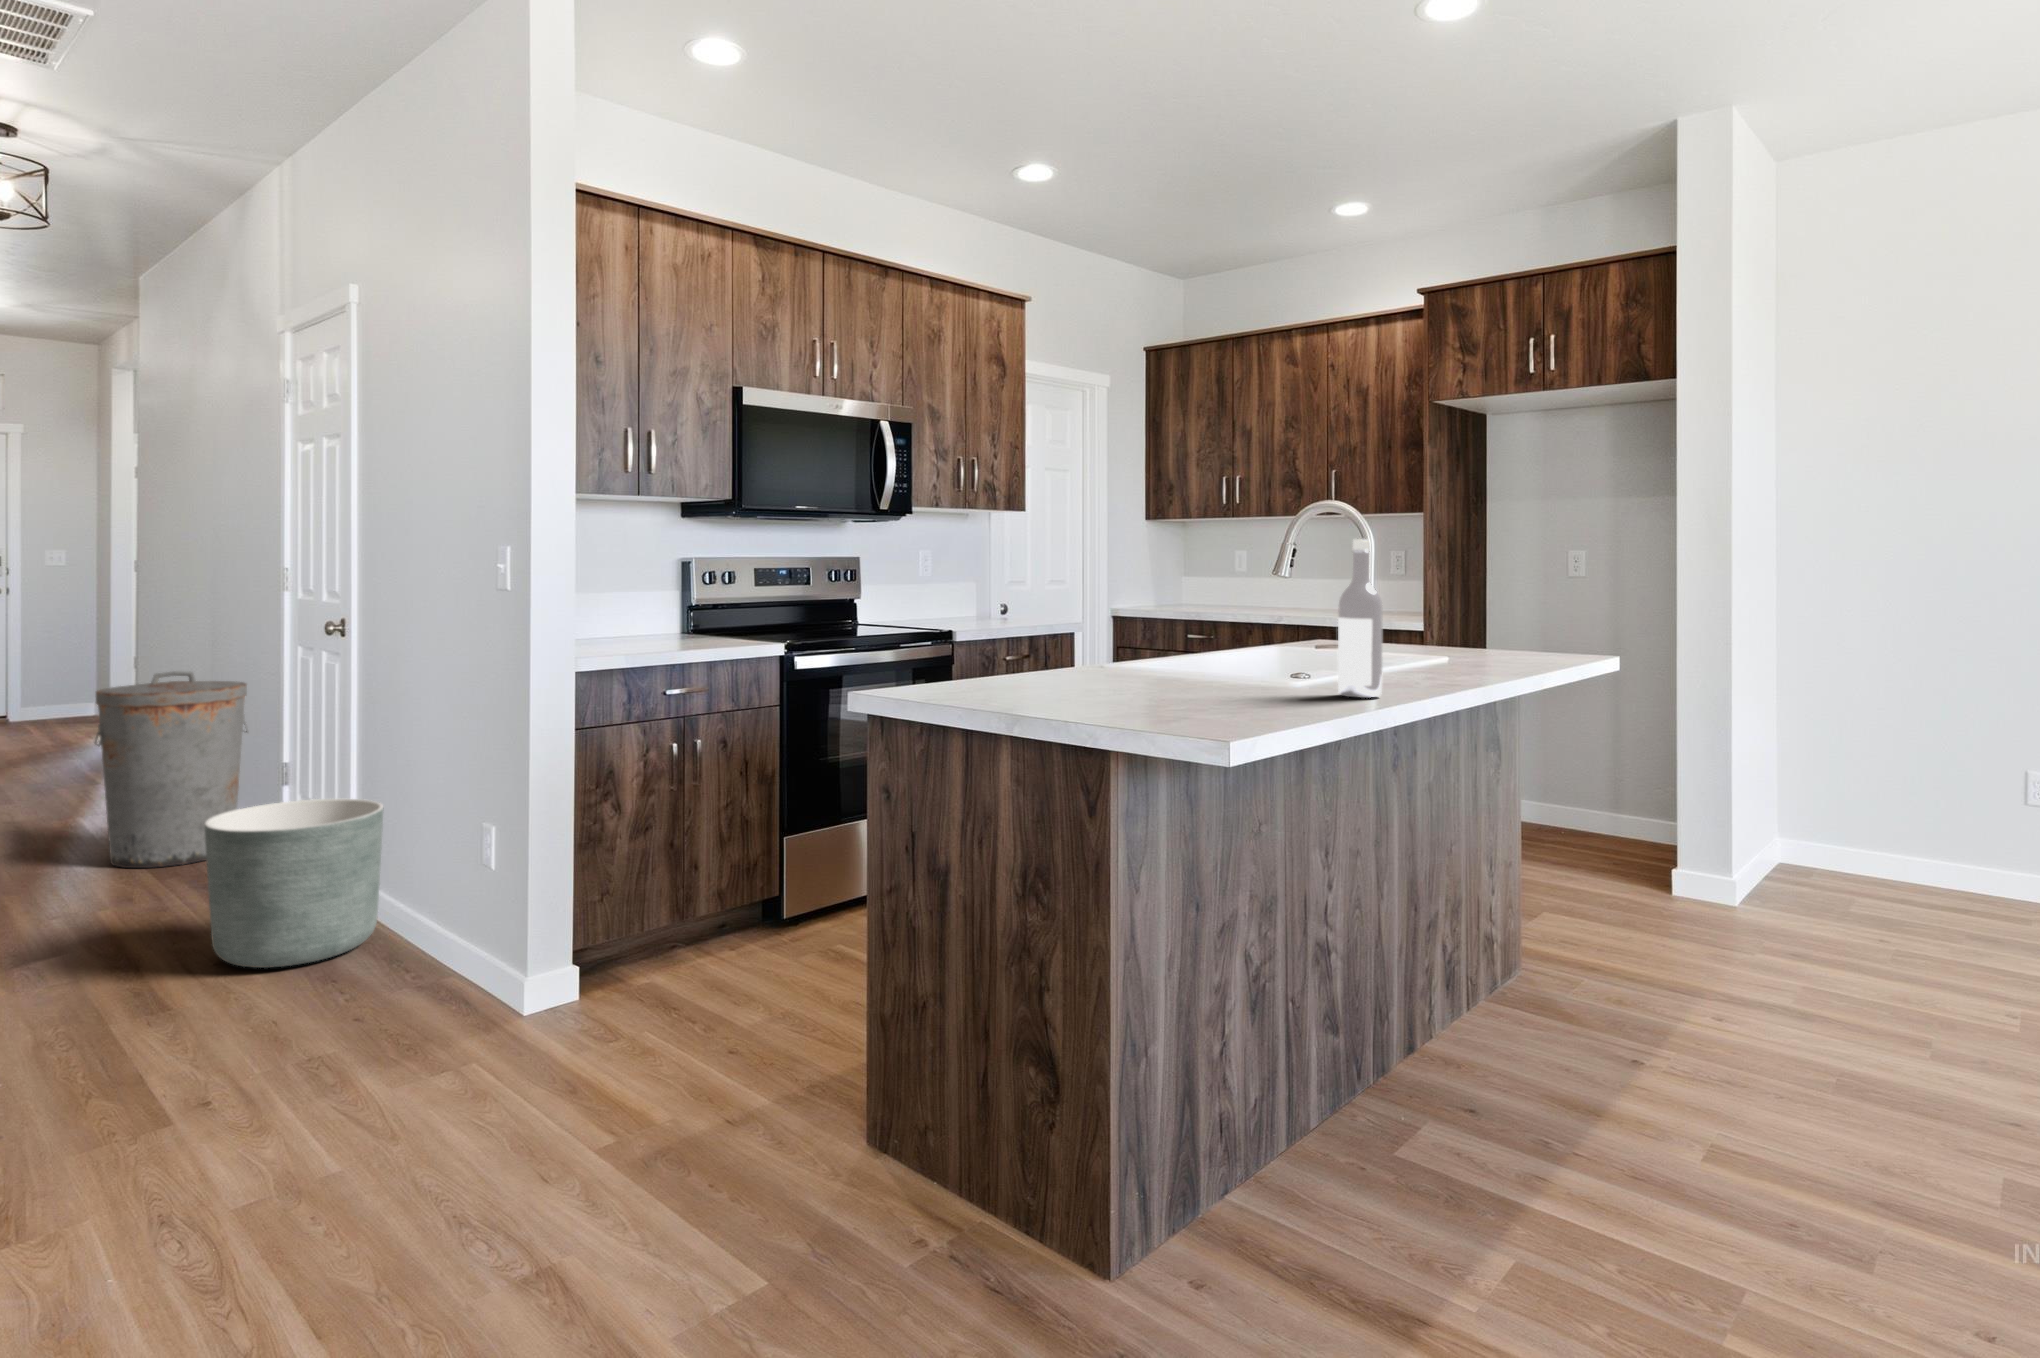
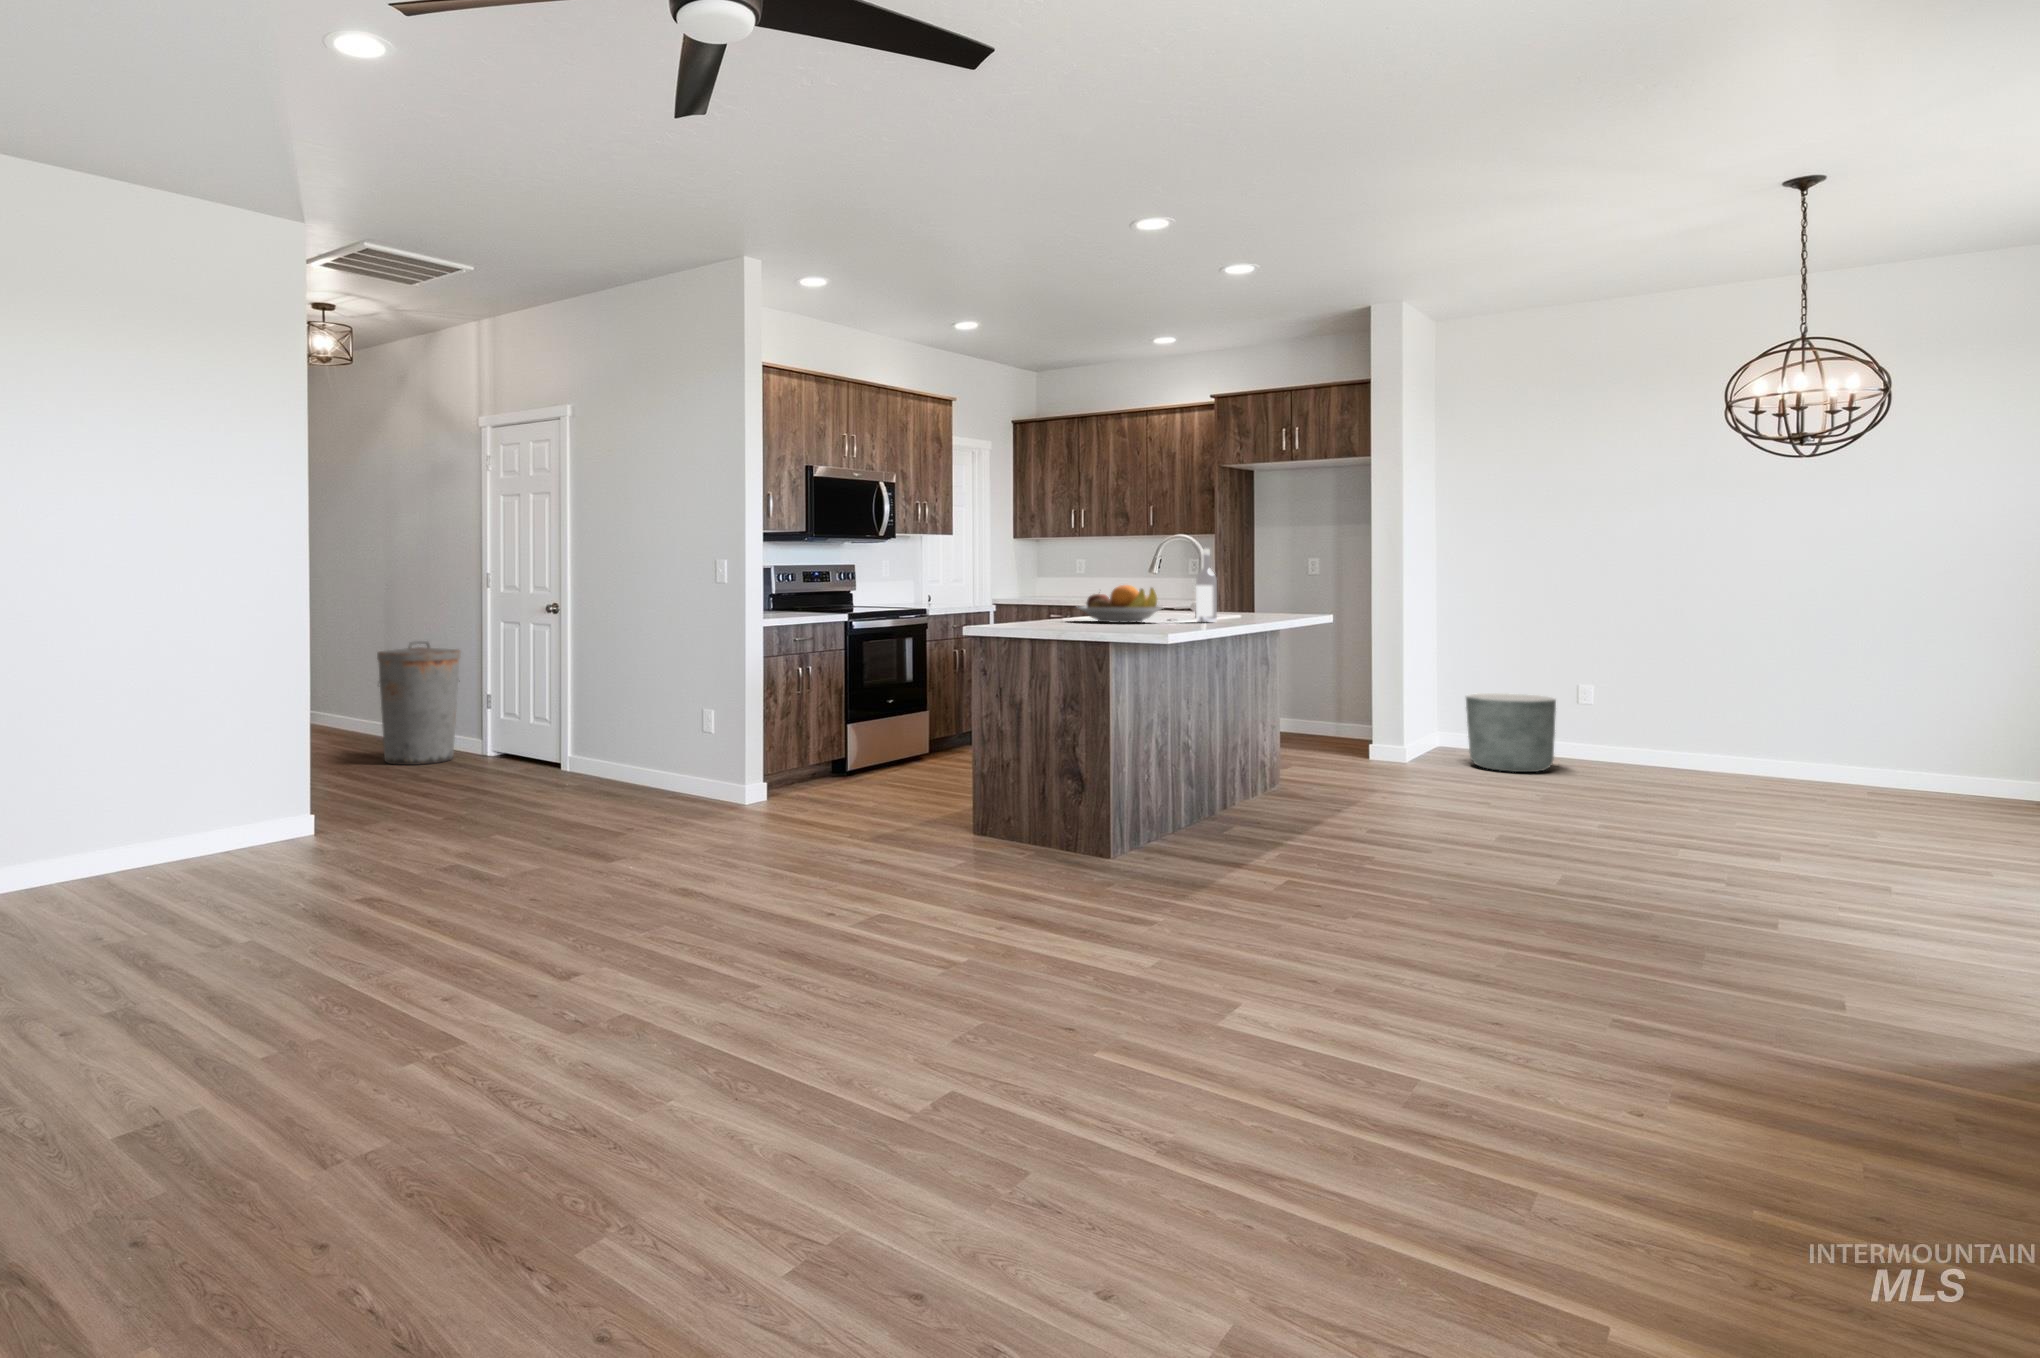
fruit bowl: none [1074,618,1263,703] -> present [1078,585,1163,623]
planter: present [204,799,383,968] -> present [1466,693,1556,772]

